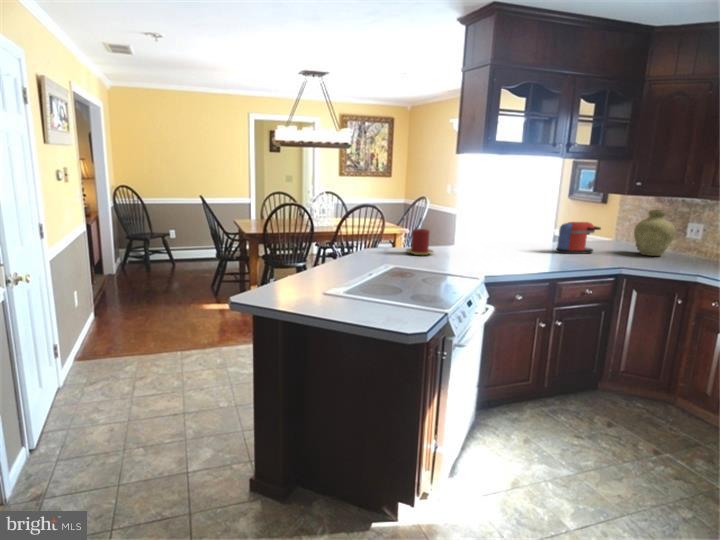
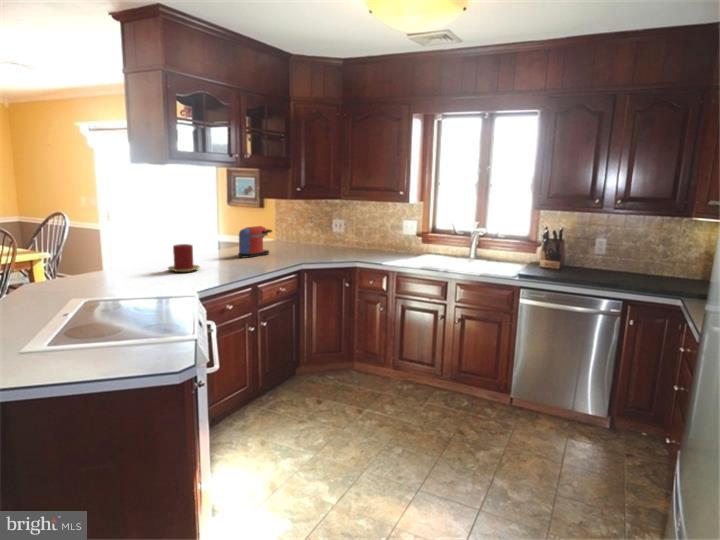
vase: present [634,210,675,256] -> none [296,211,326,250]
candle: present [406,229,434,255] -> present [168,244,200,272]

